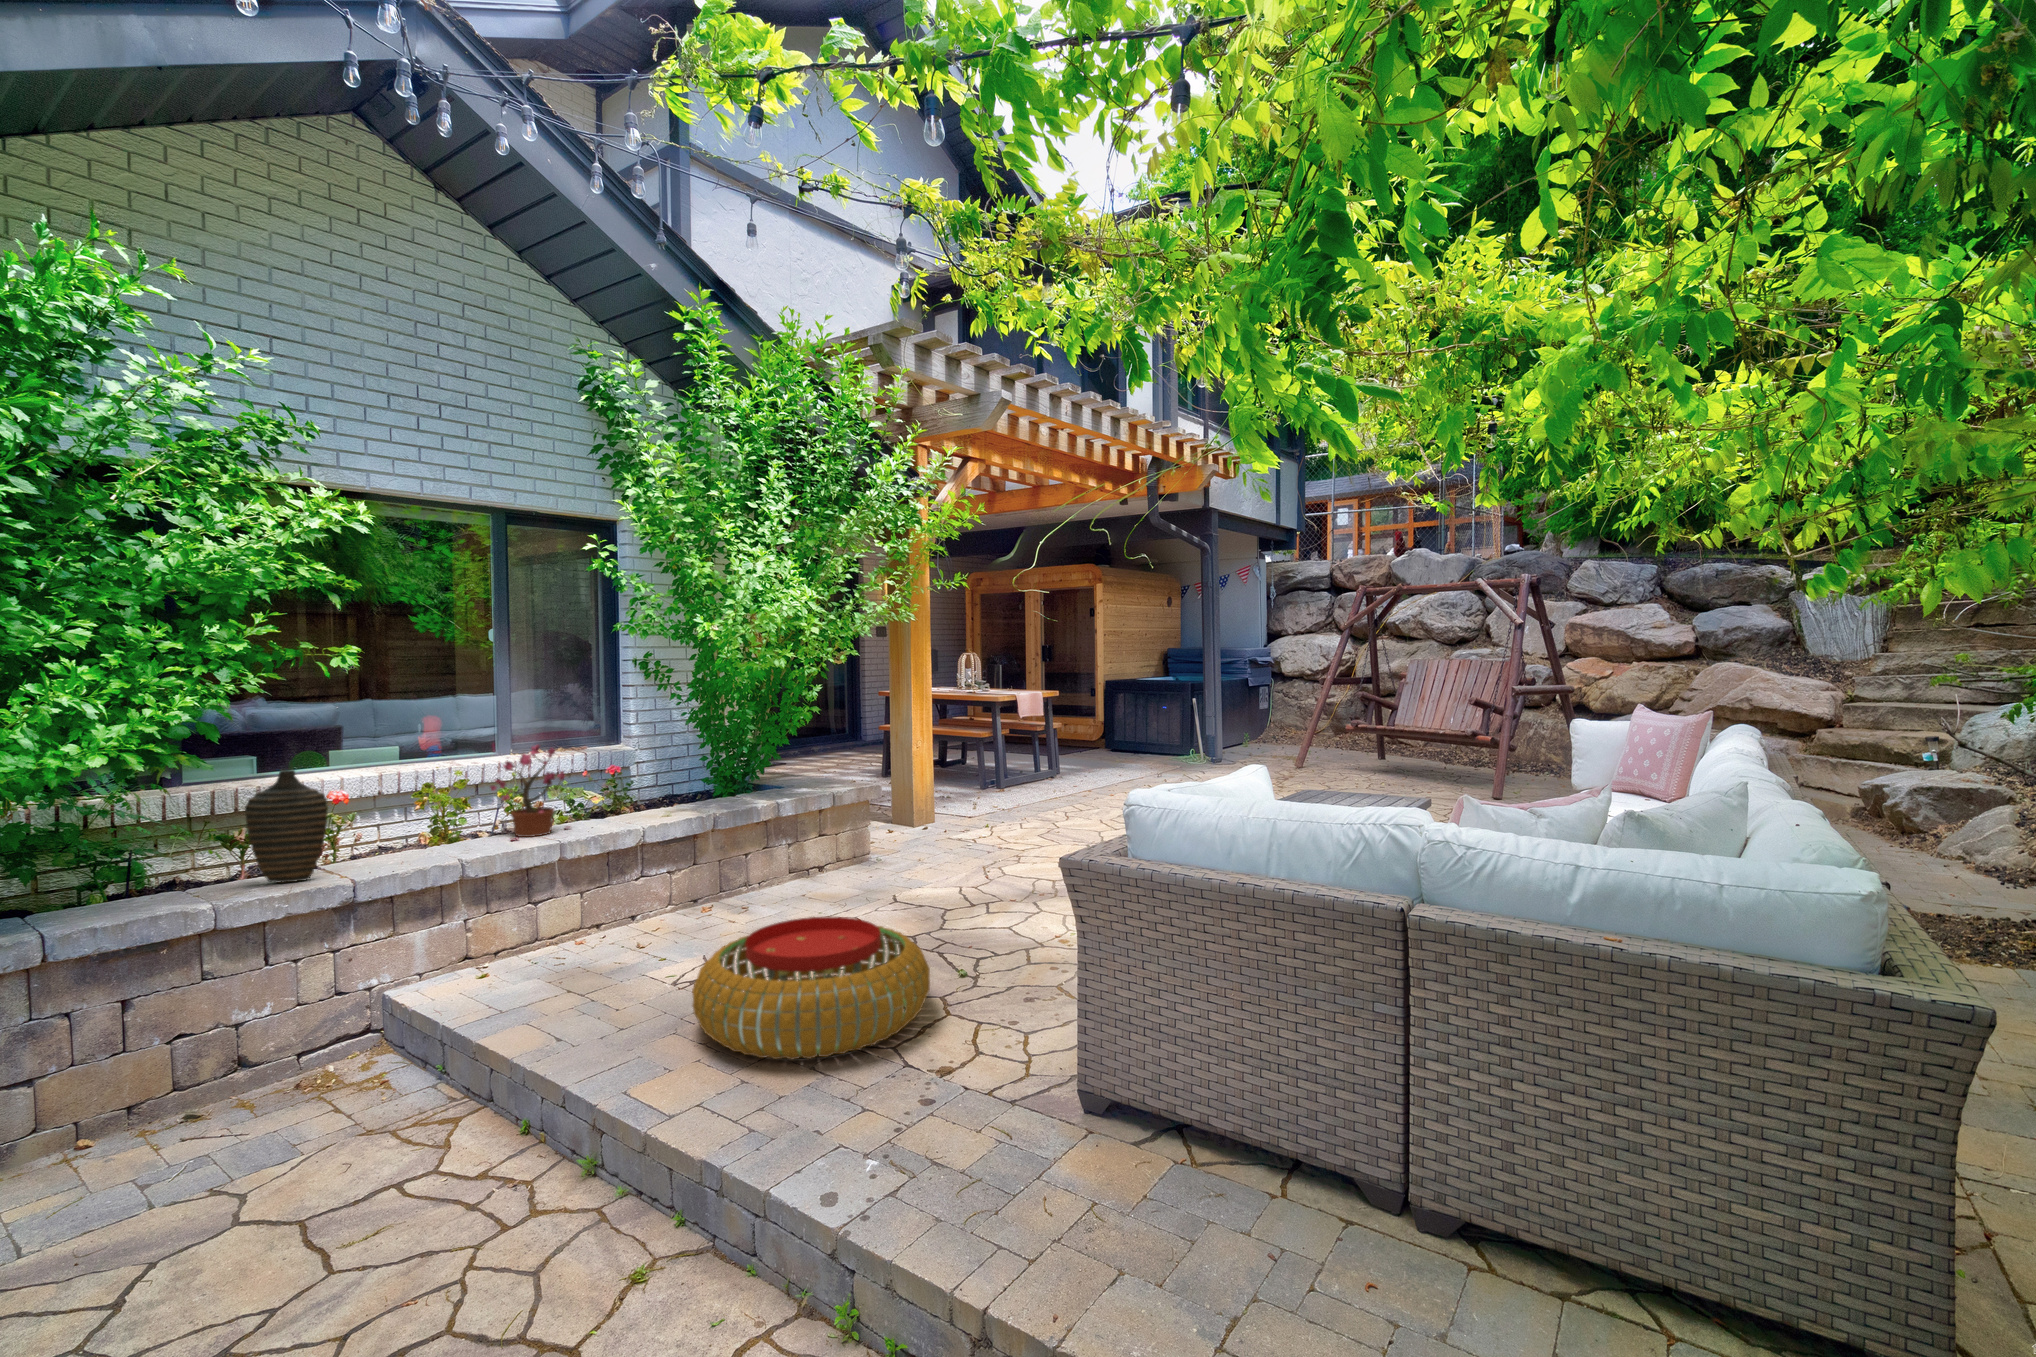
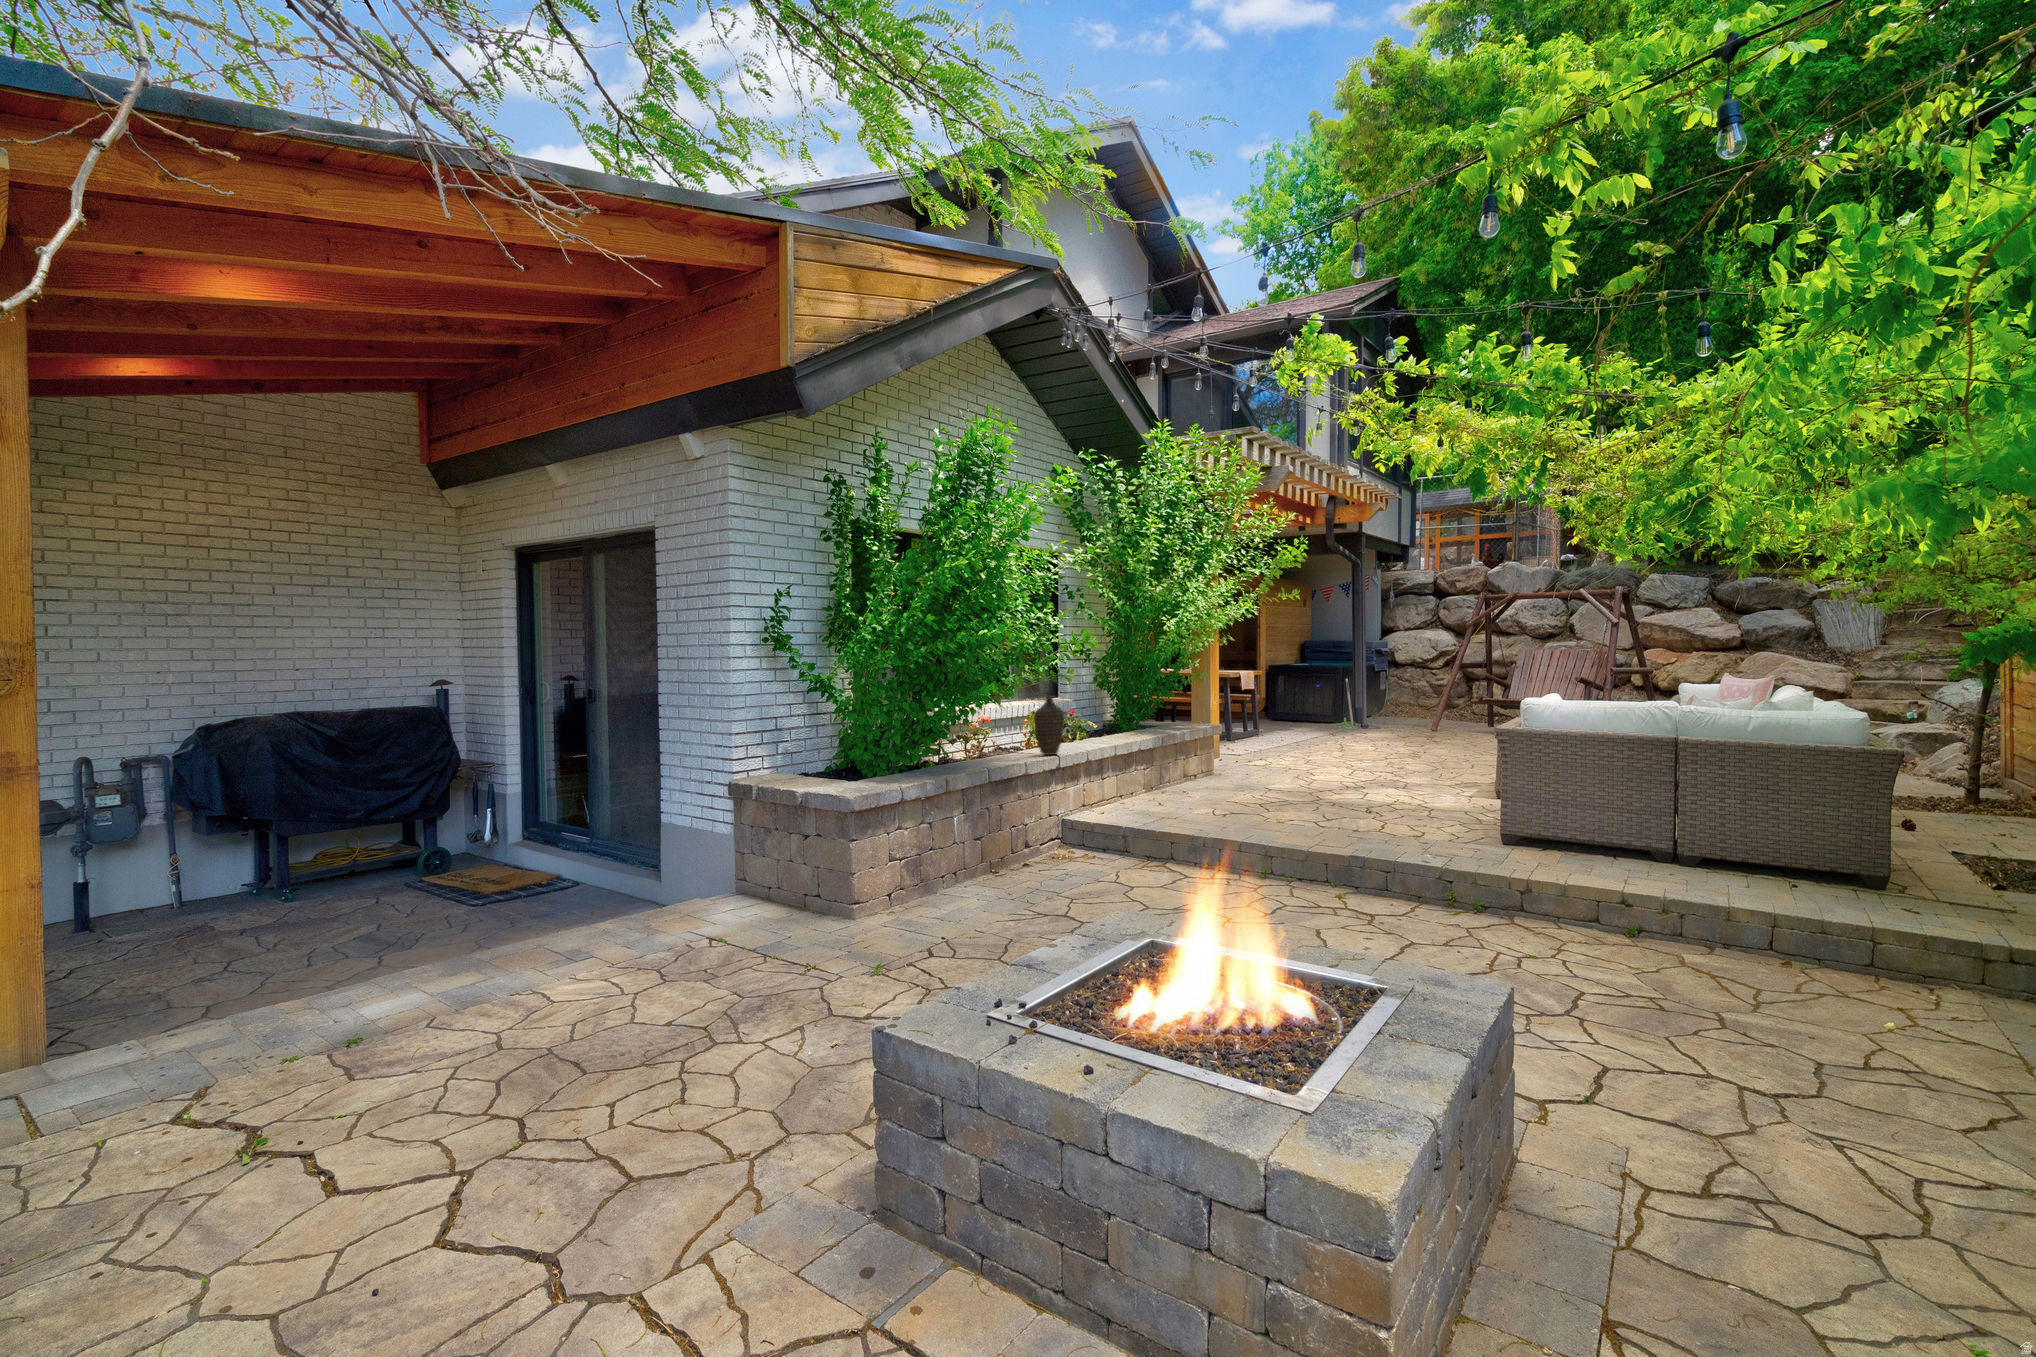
potted plant: present [491,745,570,841] -> none [1075,691,1108,745]
pouf: present [692,917,930,1059] -> none [1272,778,1398,835]

